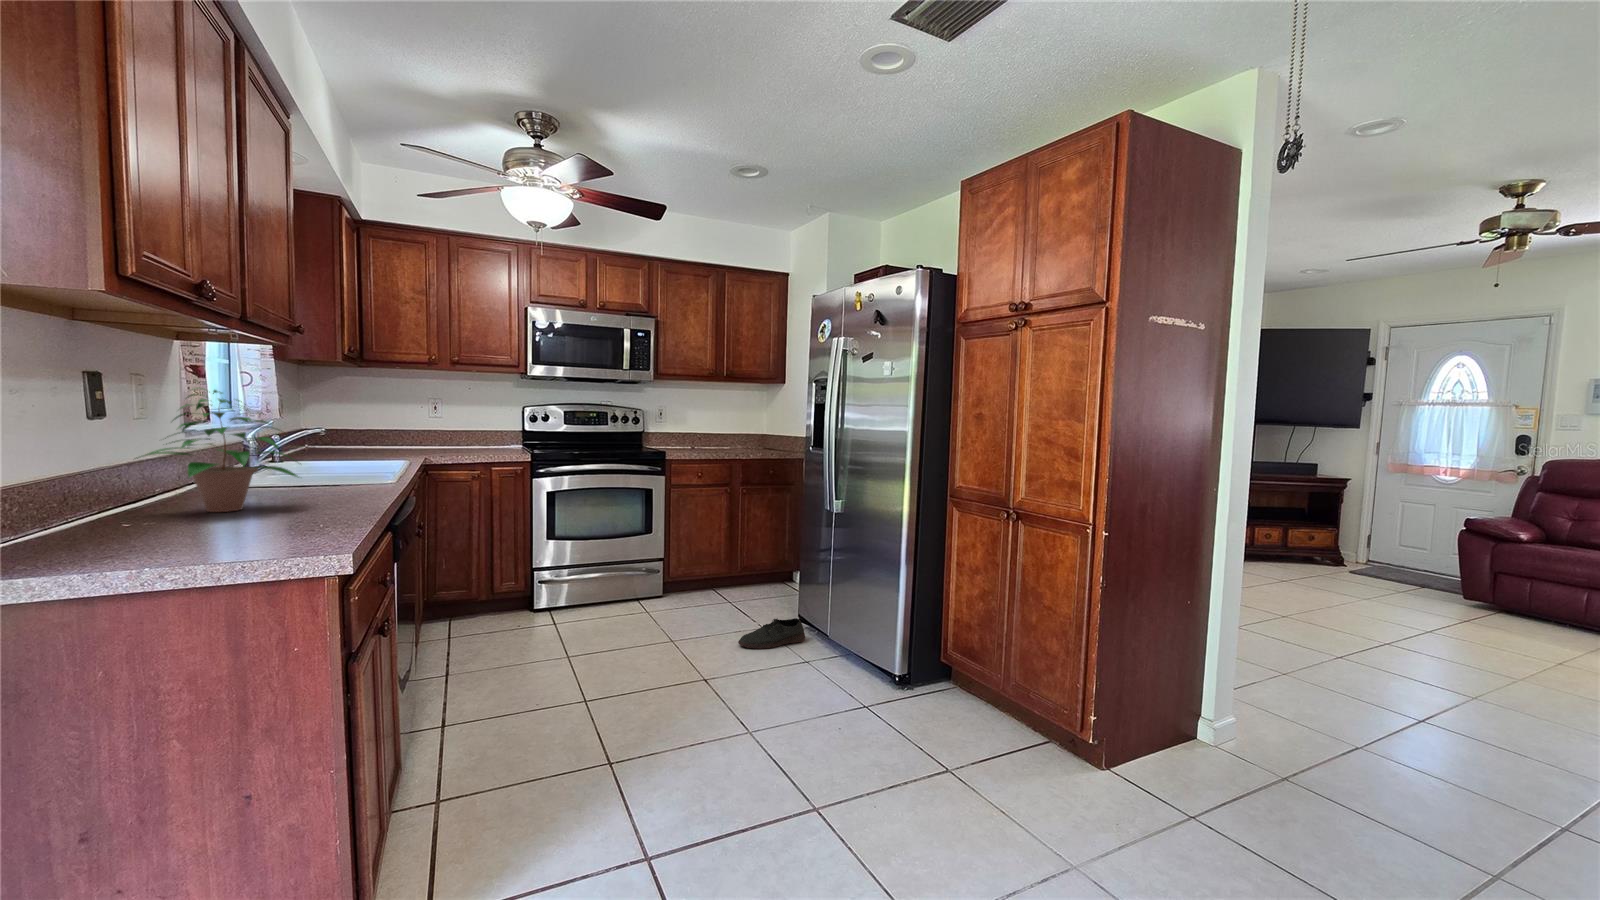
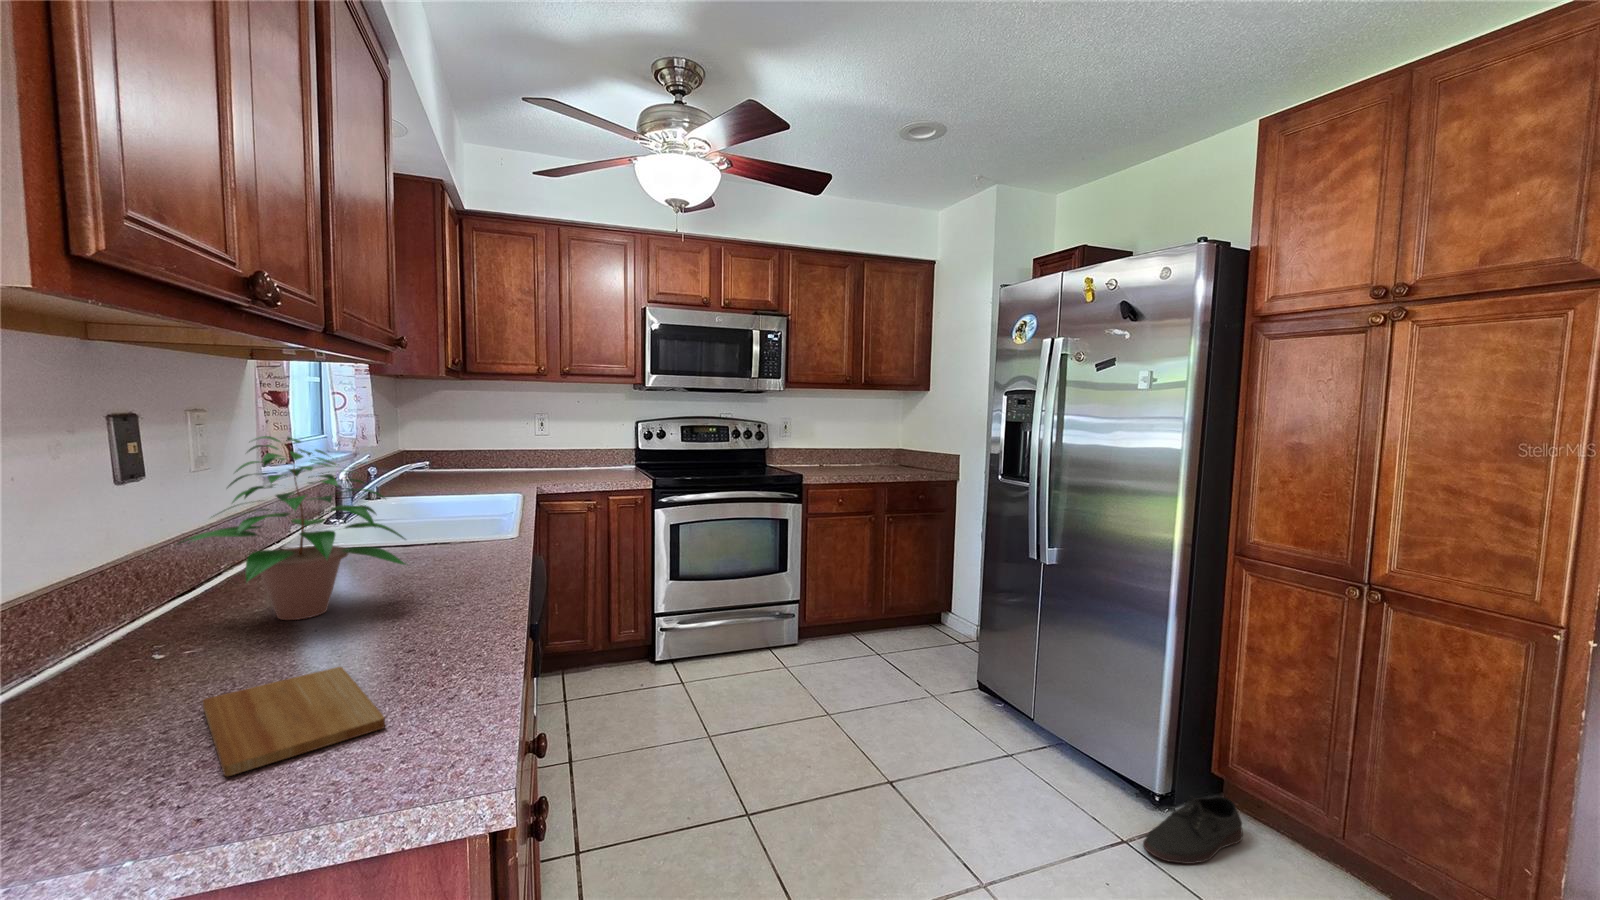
cutting board: none [168,524,284,555] -> present [203,667,385,776]
shoe: present [738,618,805,649] -> present [1143,797,1243,864]

